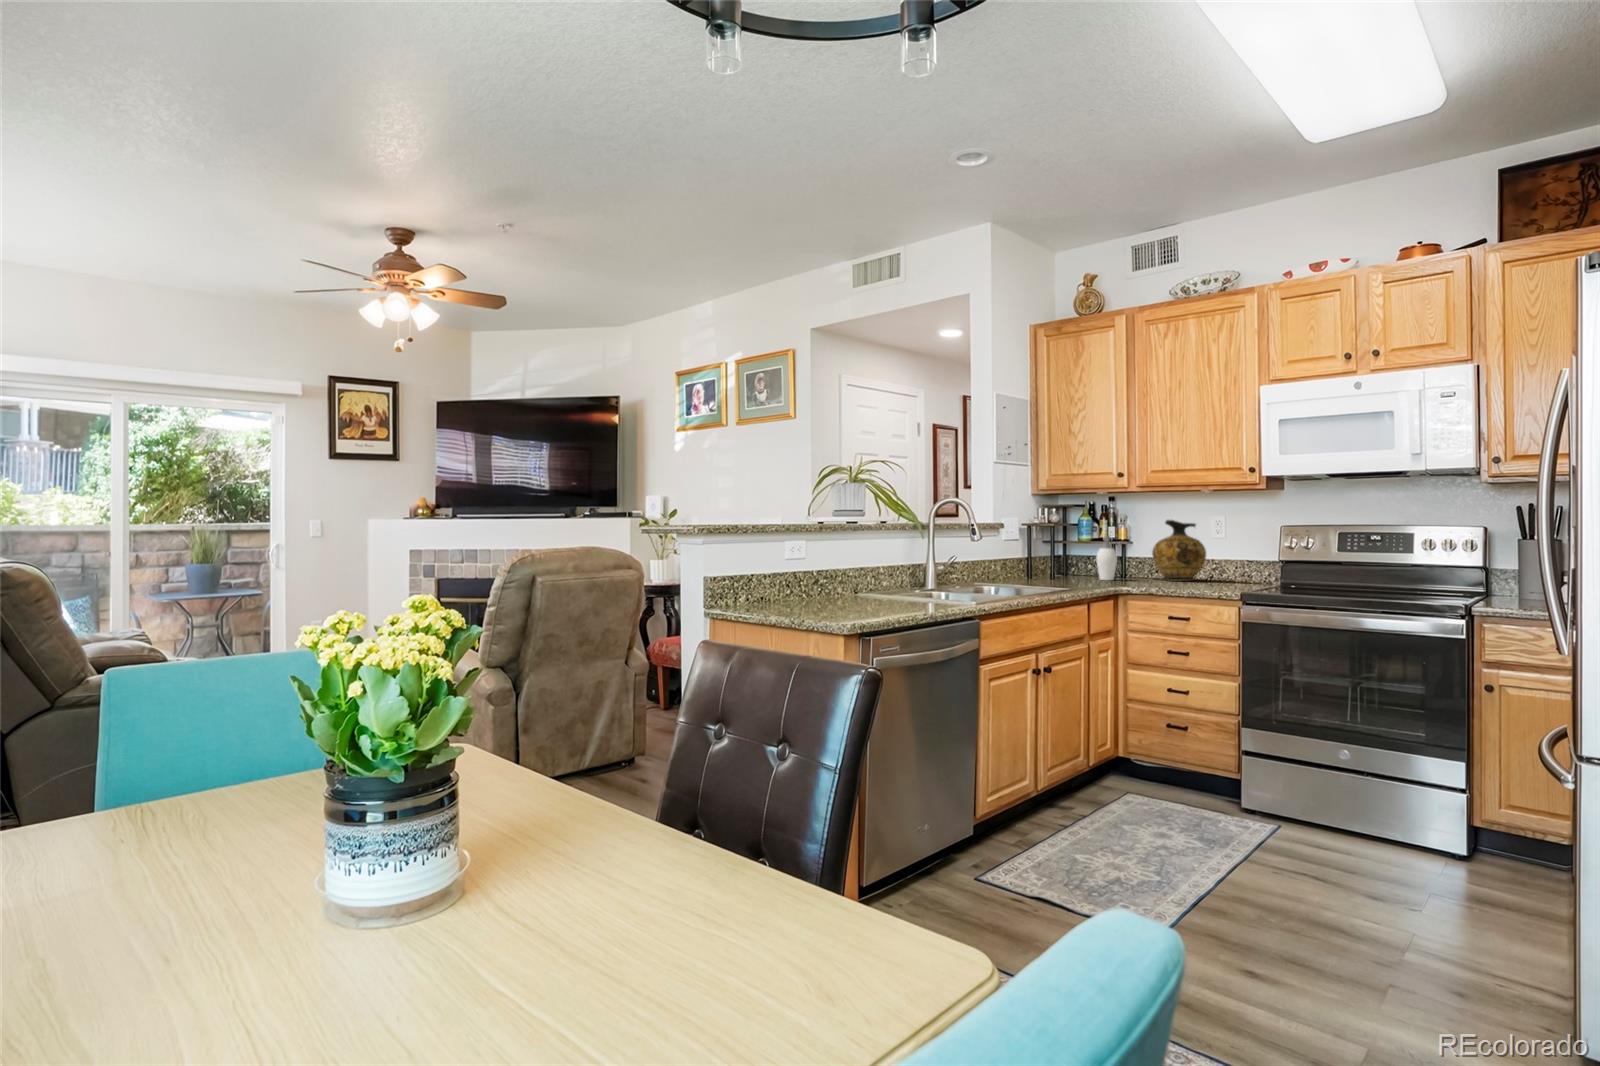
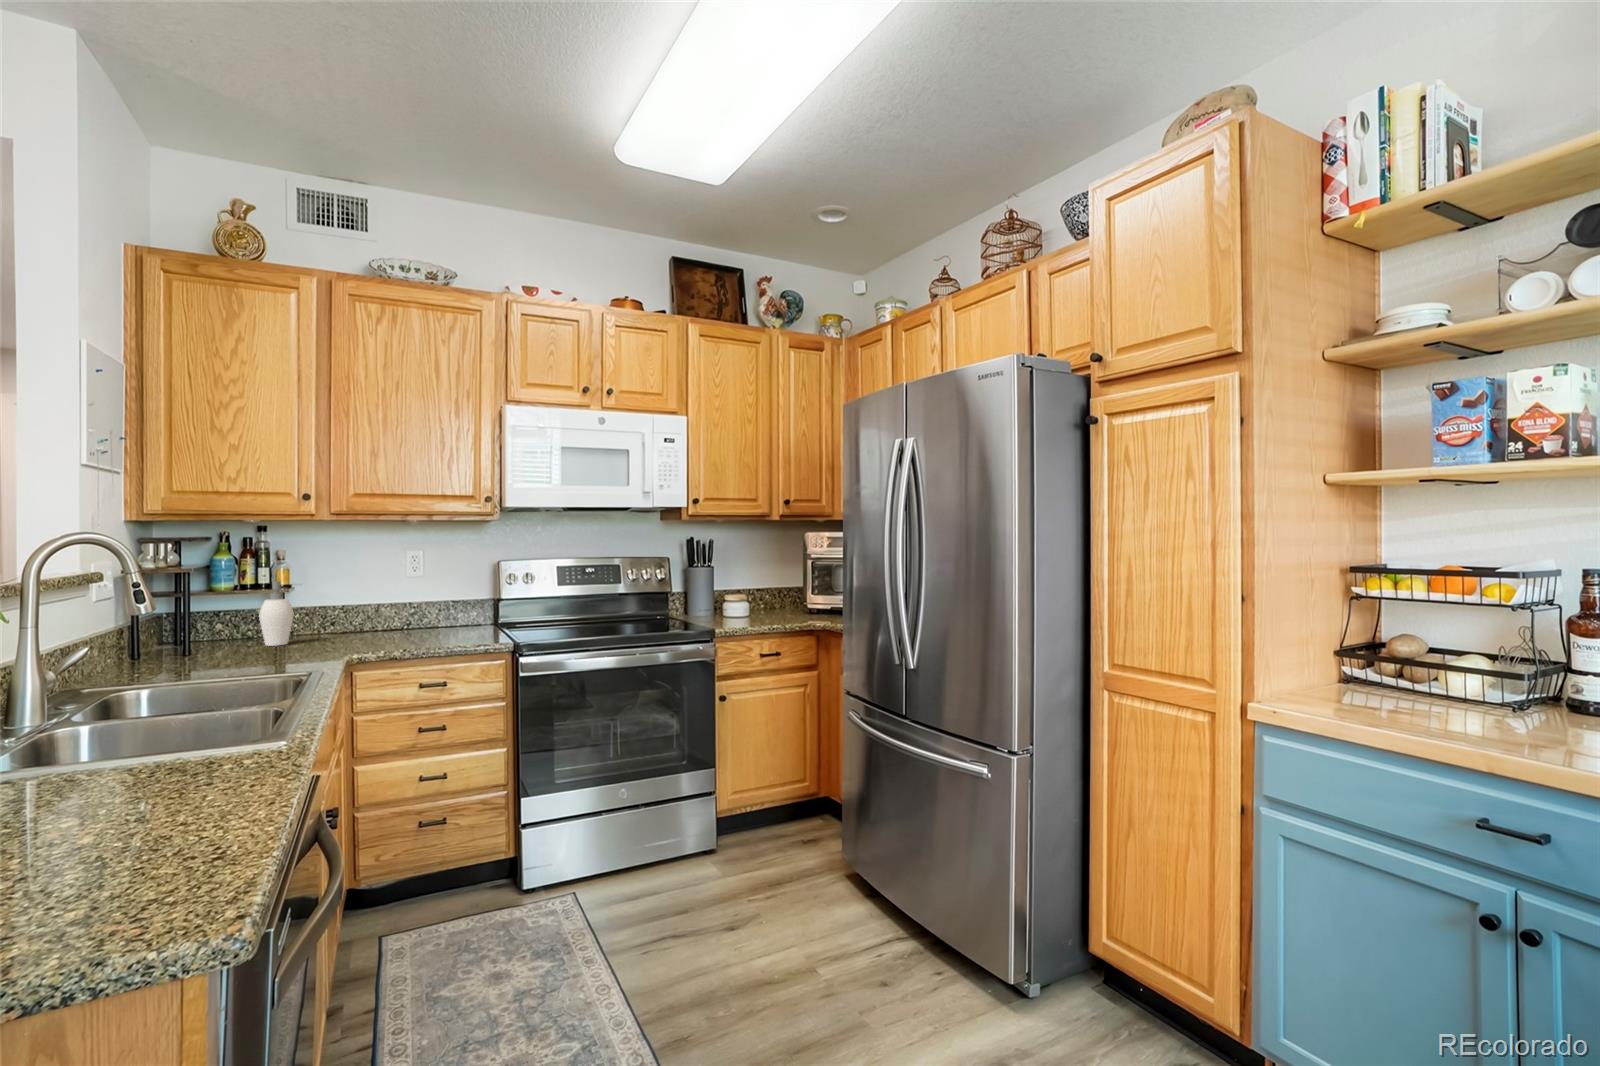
ceramic jug: present [1152,520,1206,581] -> none [331,556,403,635]

